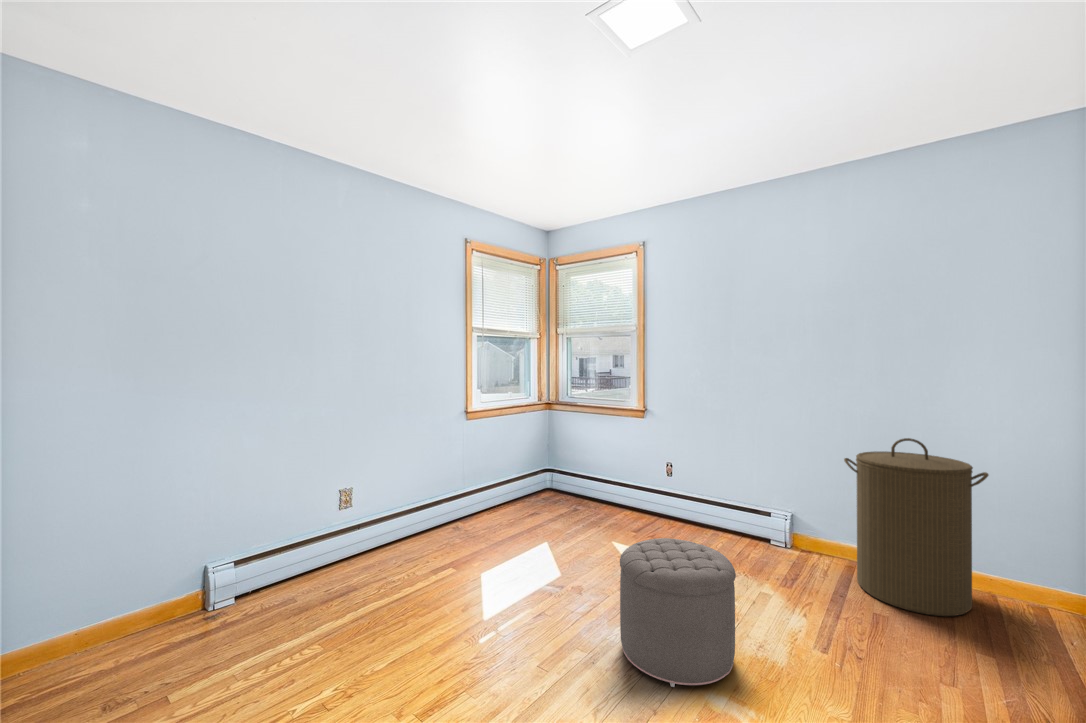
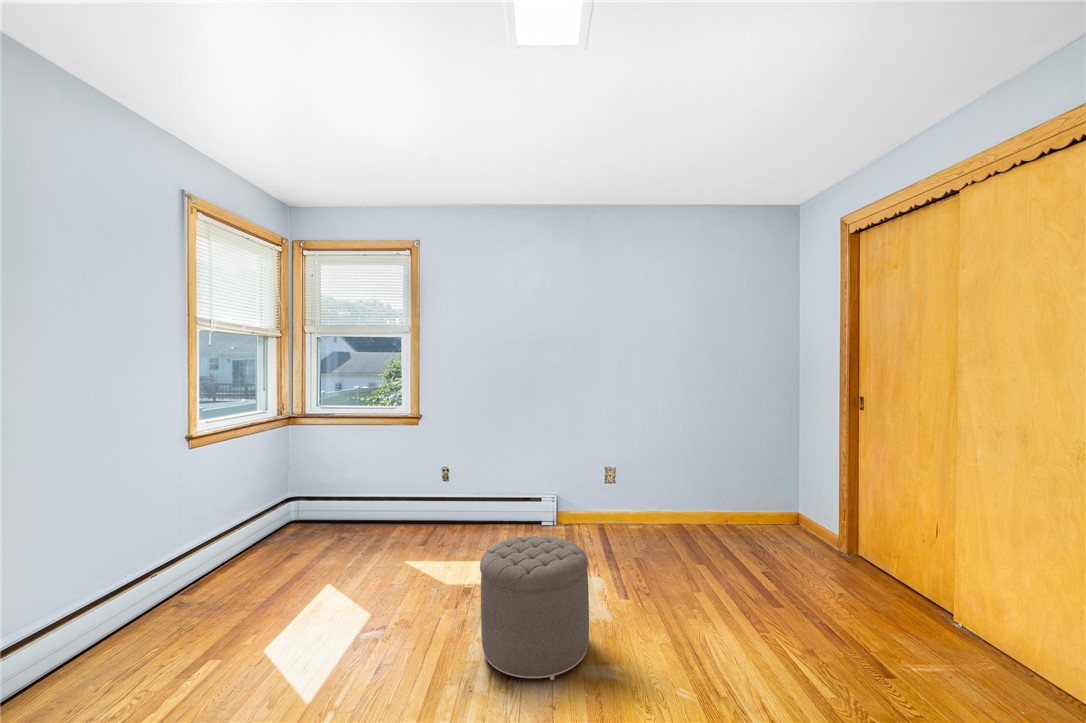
laundry hamper: present [844,438,989,616] -> none [602,421,687,550]

